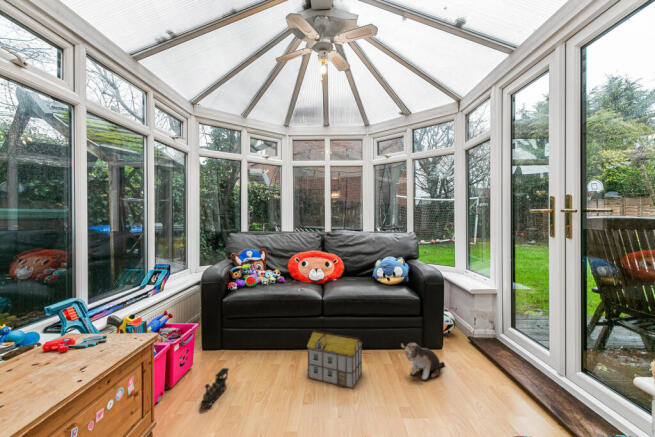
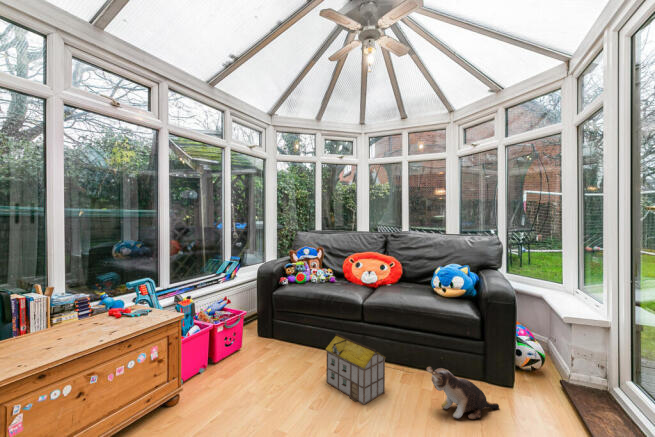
toy train: present [200,368,229,411] -> none [219,354,255,389]

